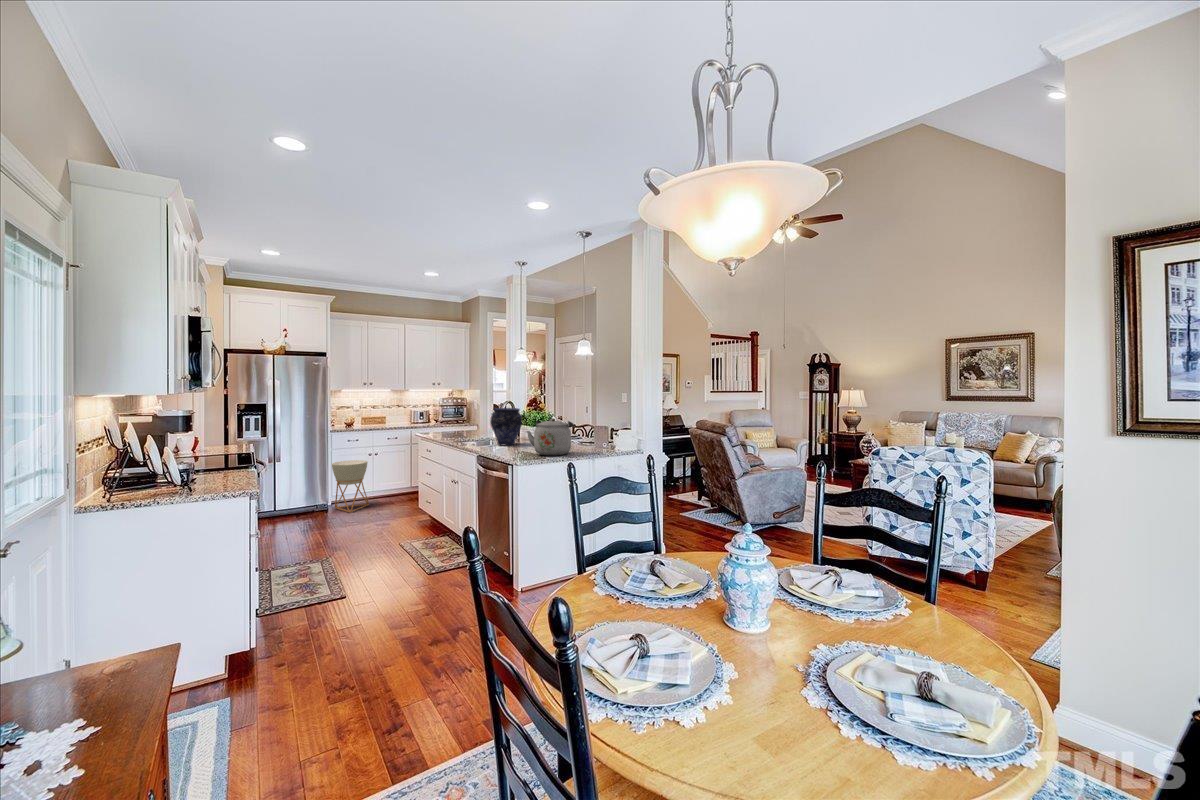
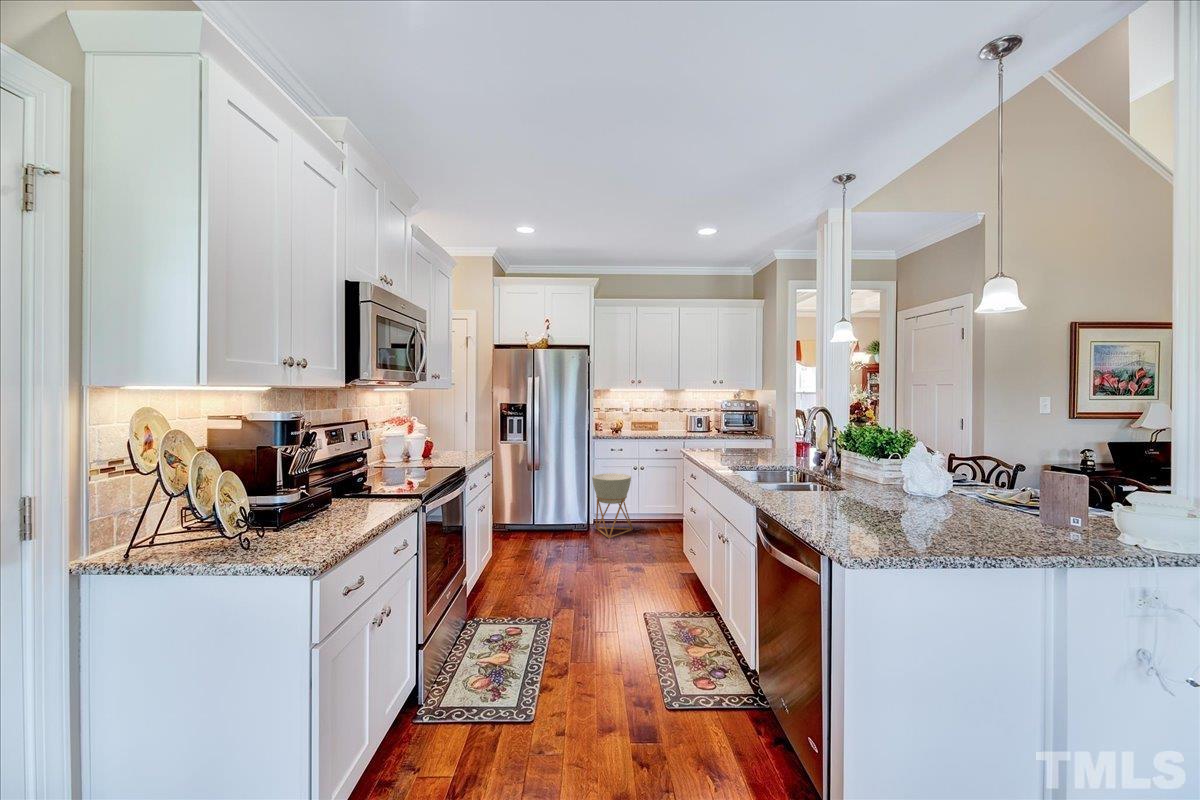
vase: present [490,408,522,445] -> none [785,419,847,486]
kettle: present [527,418,574,456] -> none [861,448,981,536]

